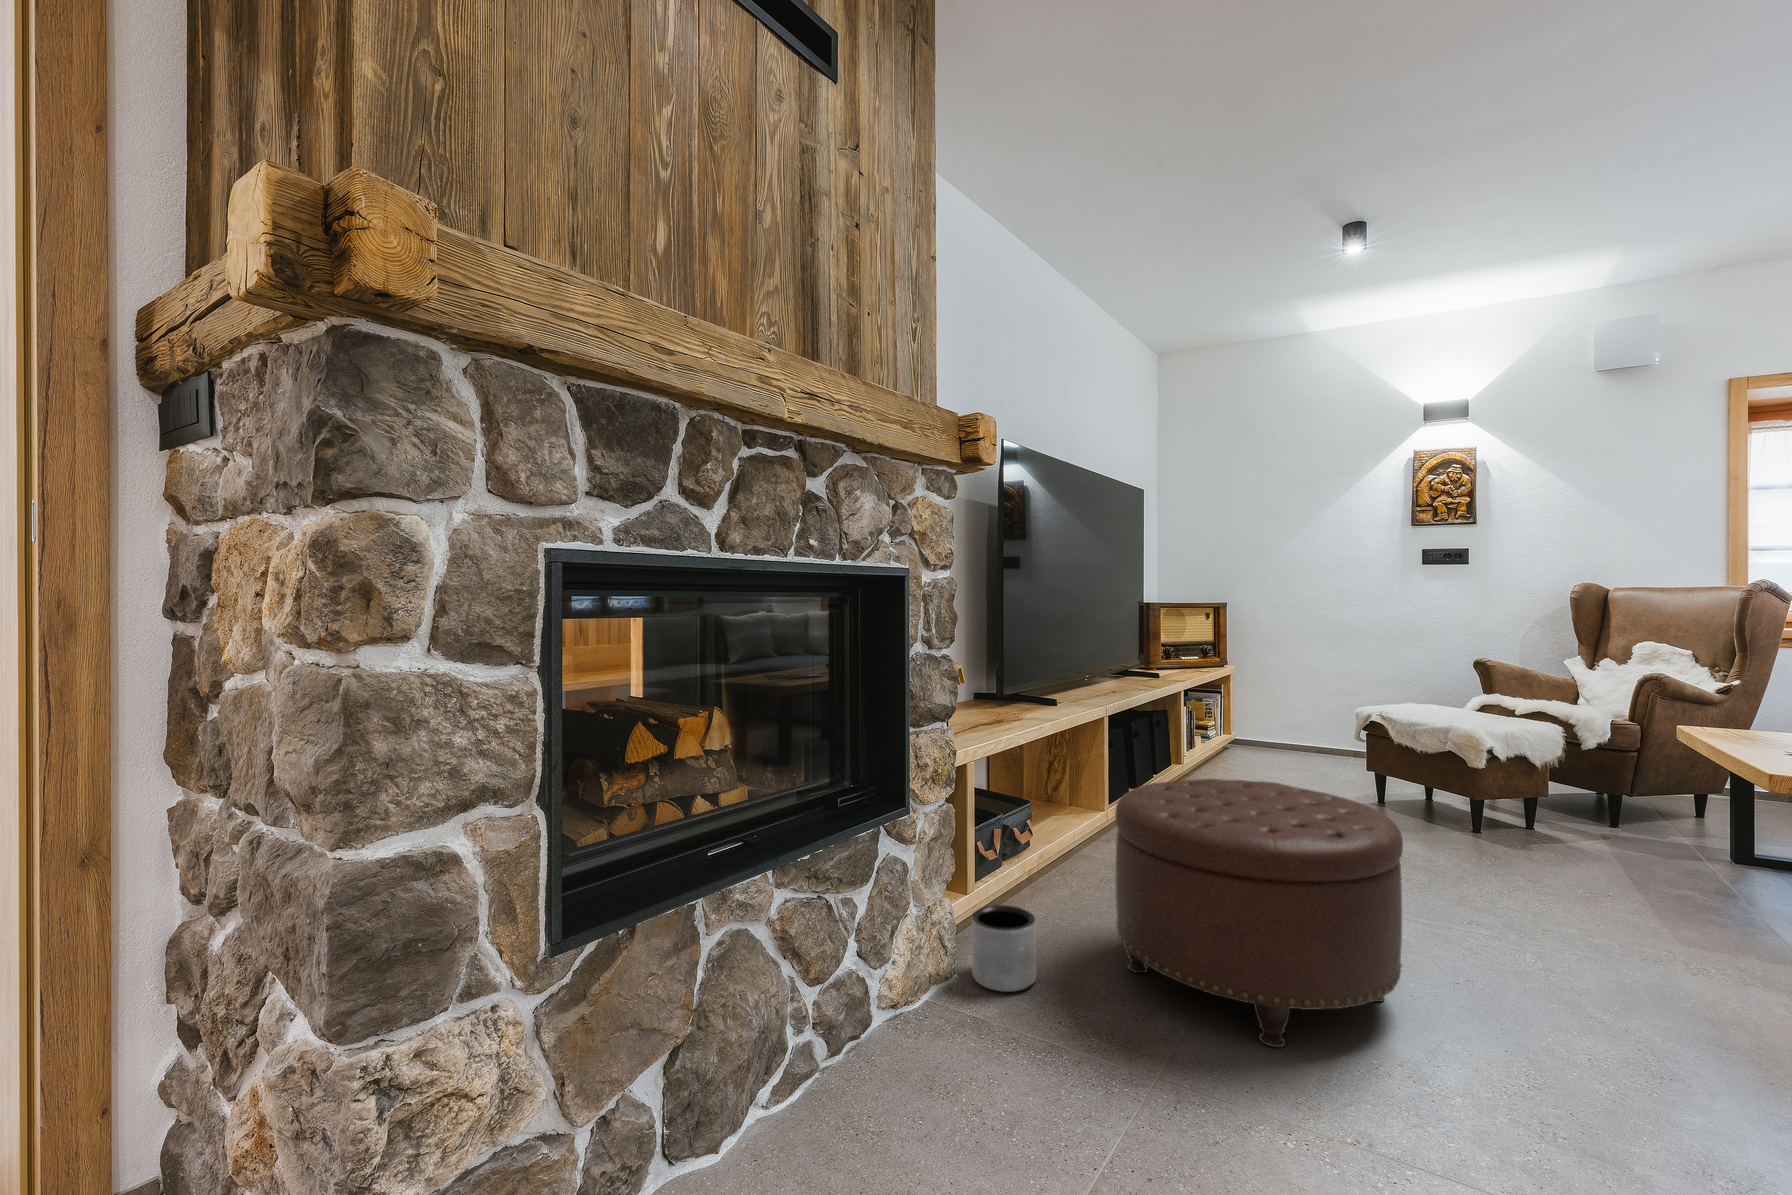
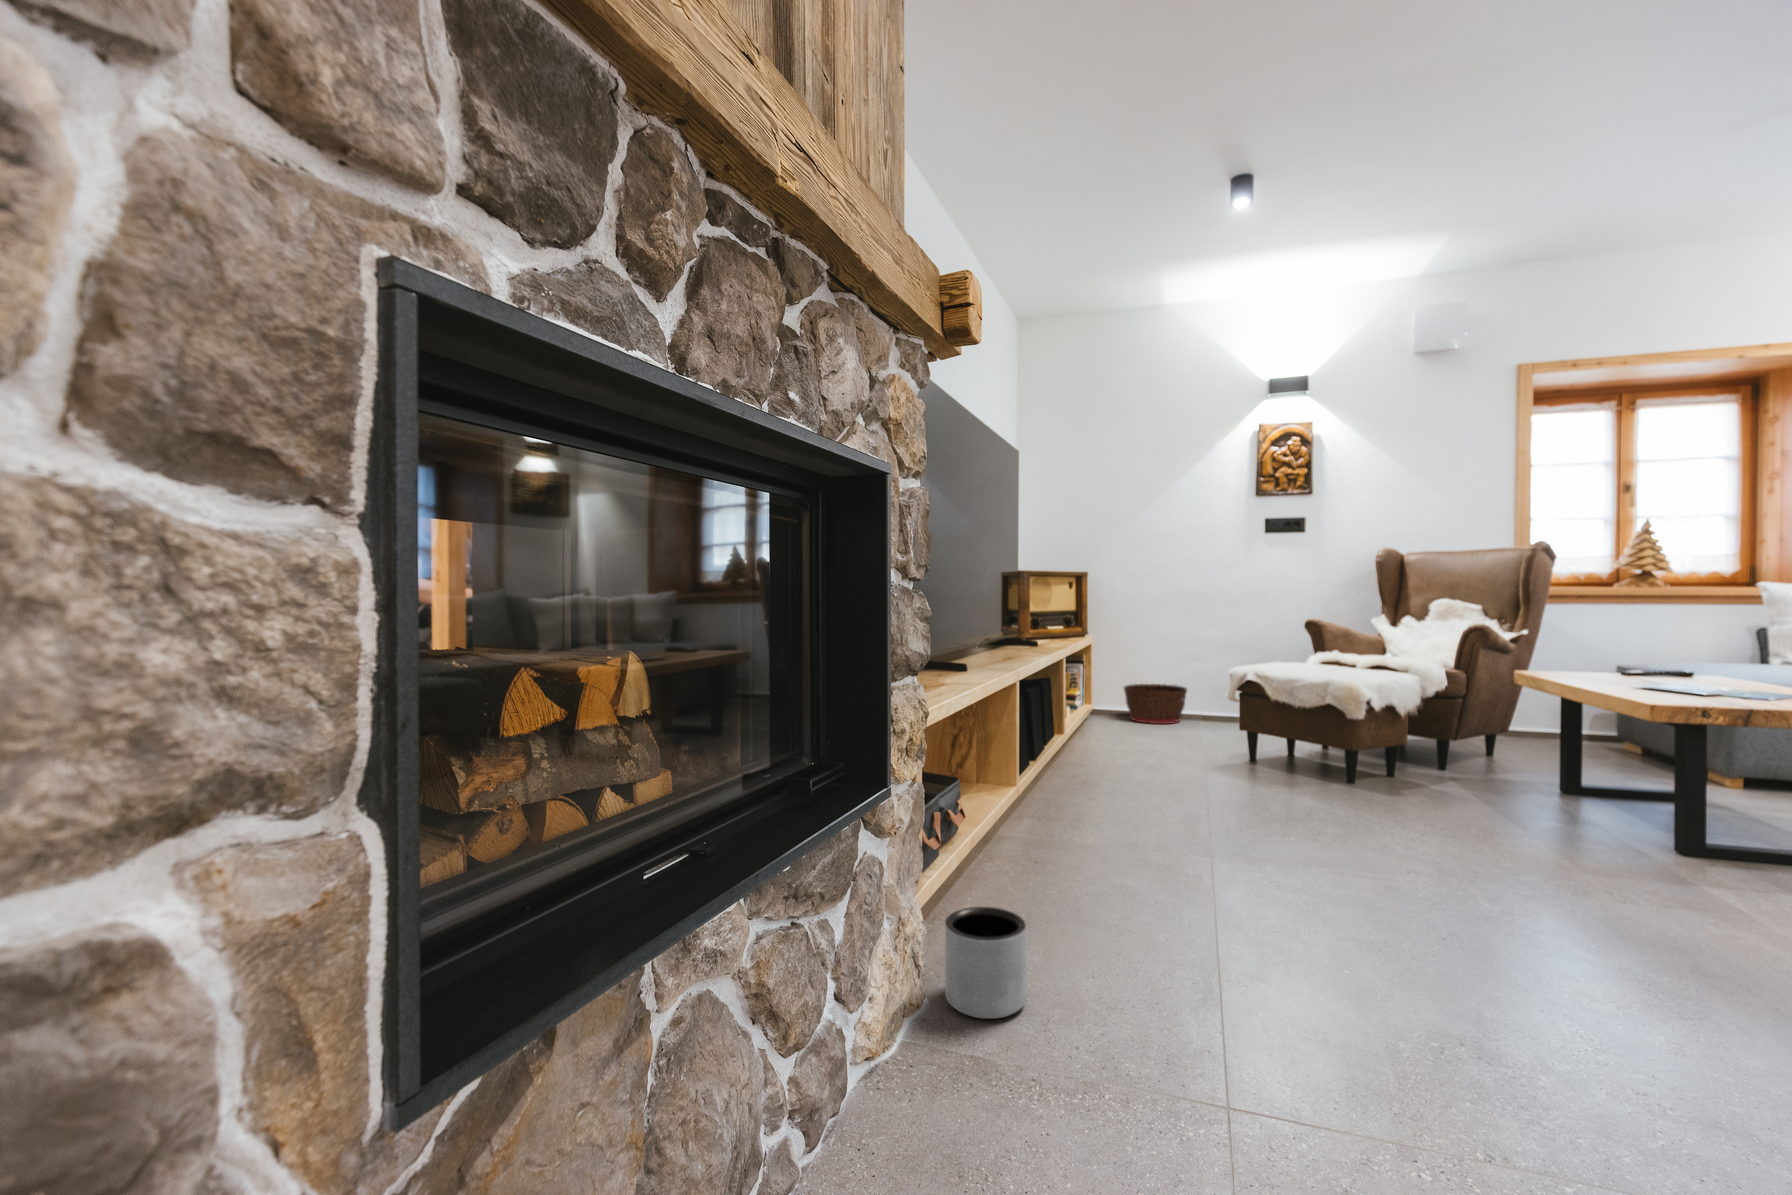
basket: none [1262,716,1329,758] -> present [1124,684,1187,724]
ottoman: present [1115,779,1403,1047] -> none [1103,737,1441,1047]

